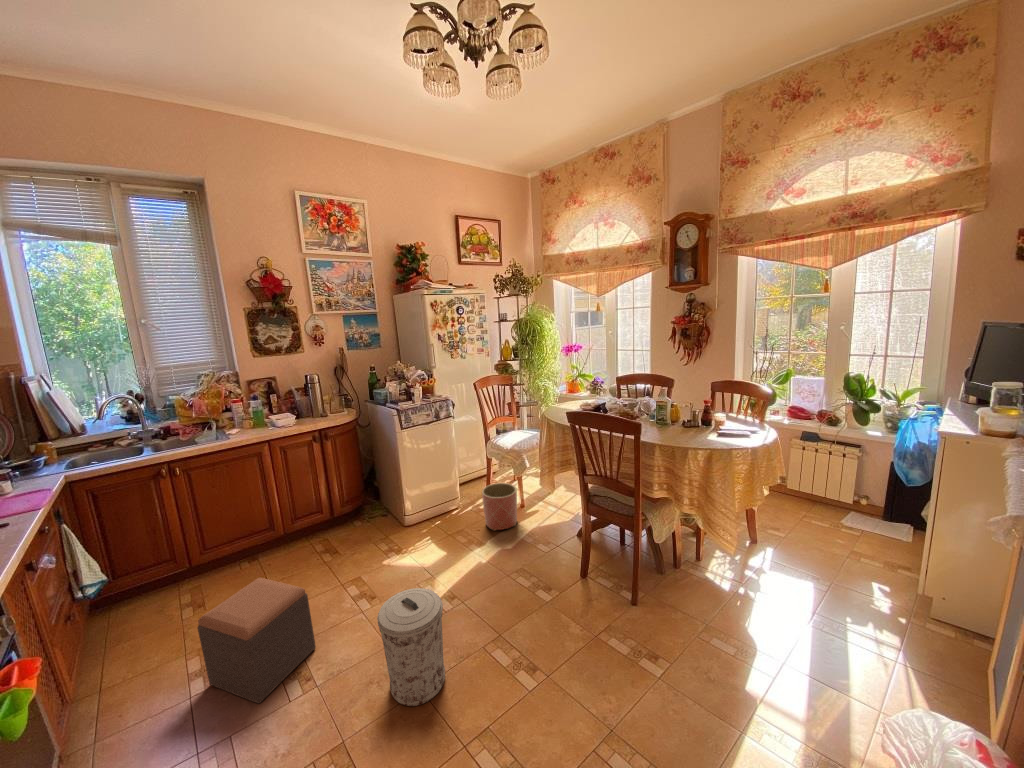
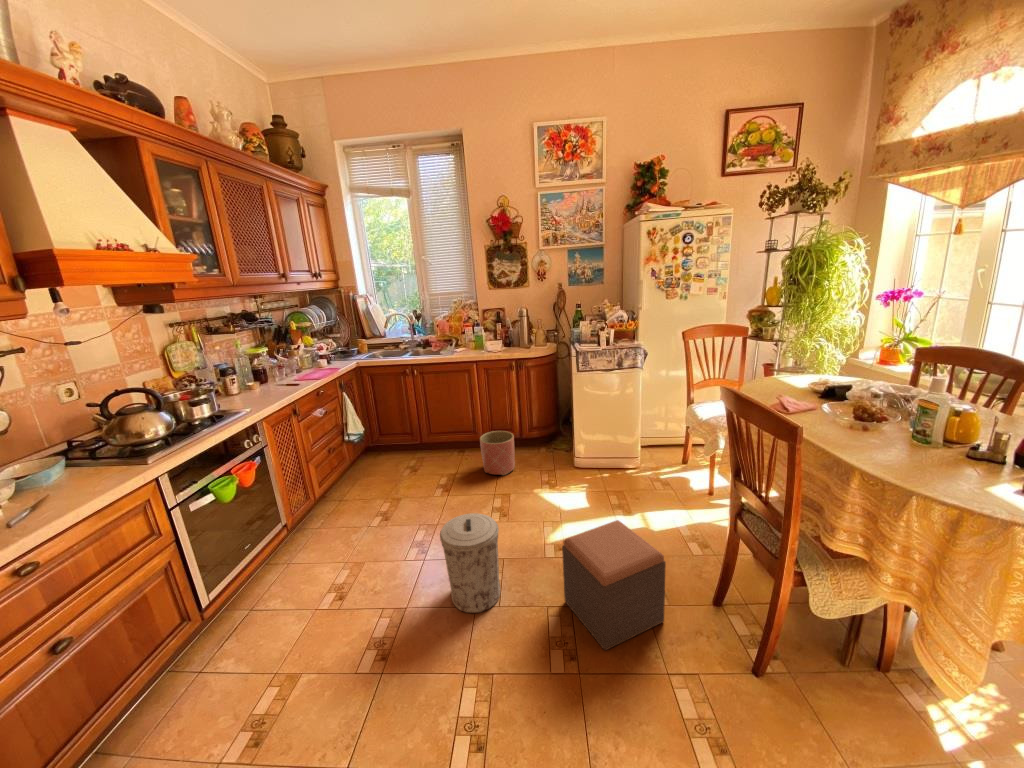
planter: present [482,483,517,531] -> present [480,431,515,475]
footstool: present [197,578,316,703] -> present [562,520,666,650]

